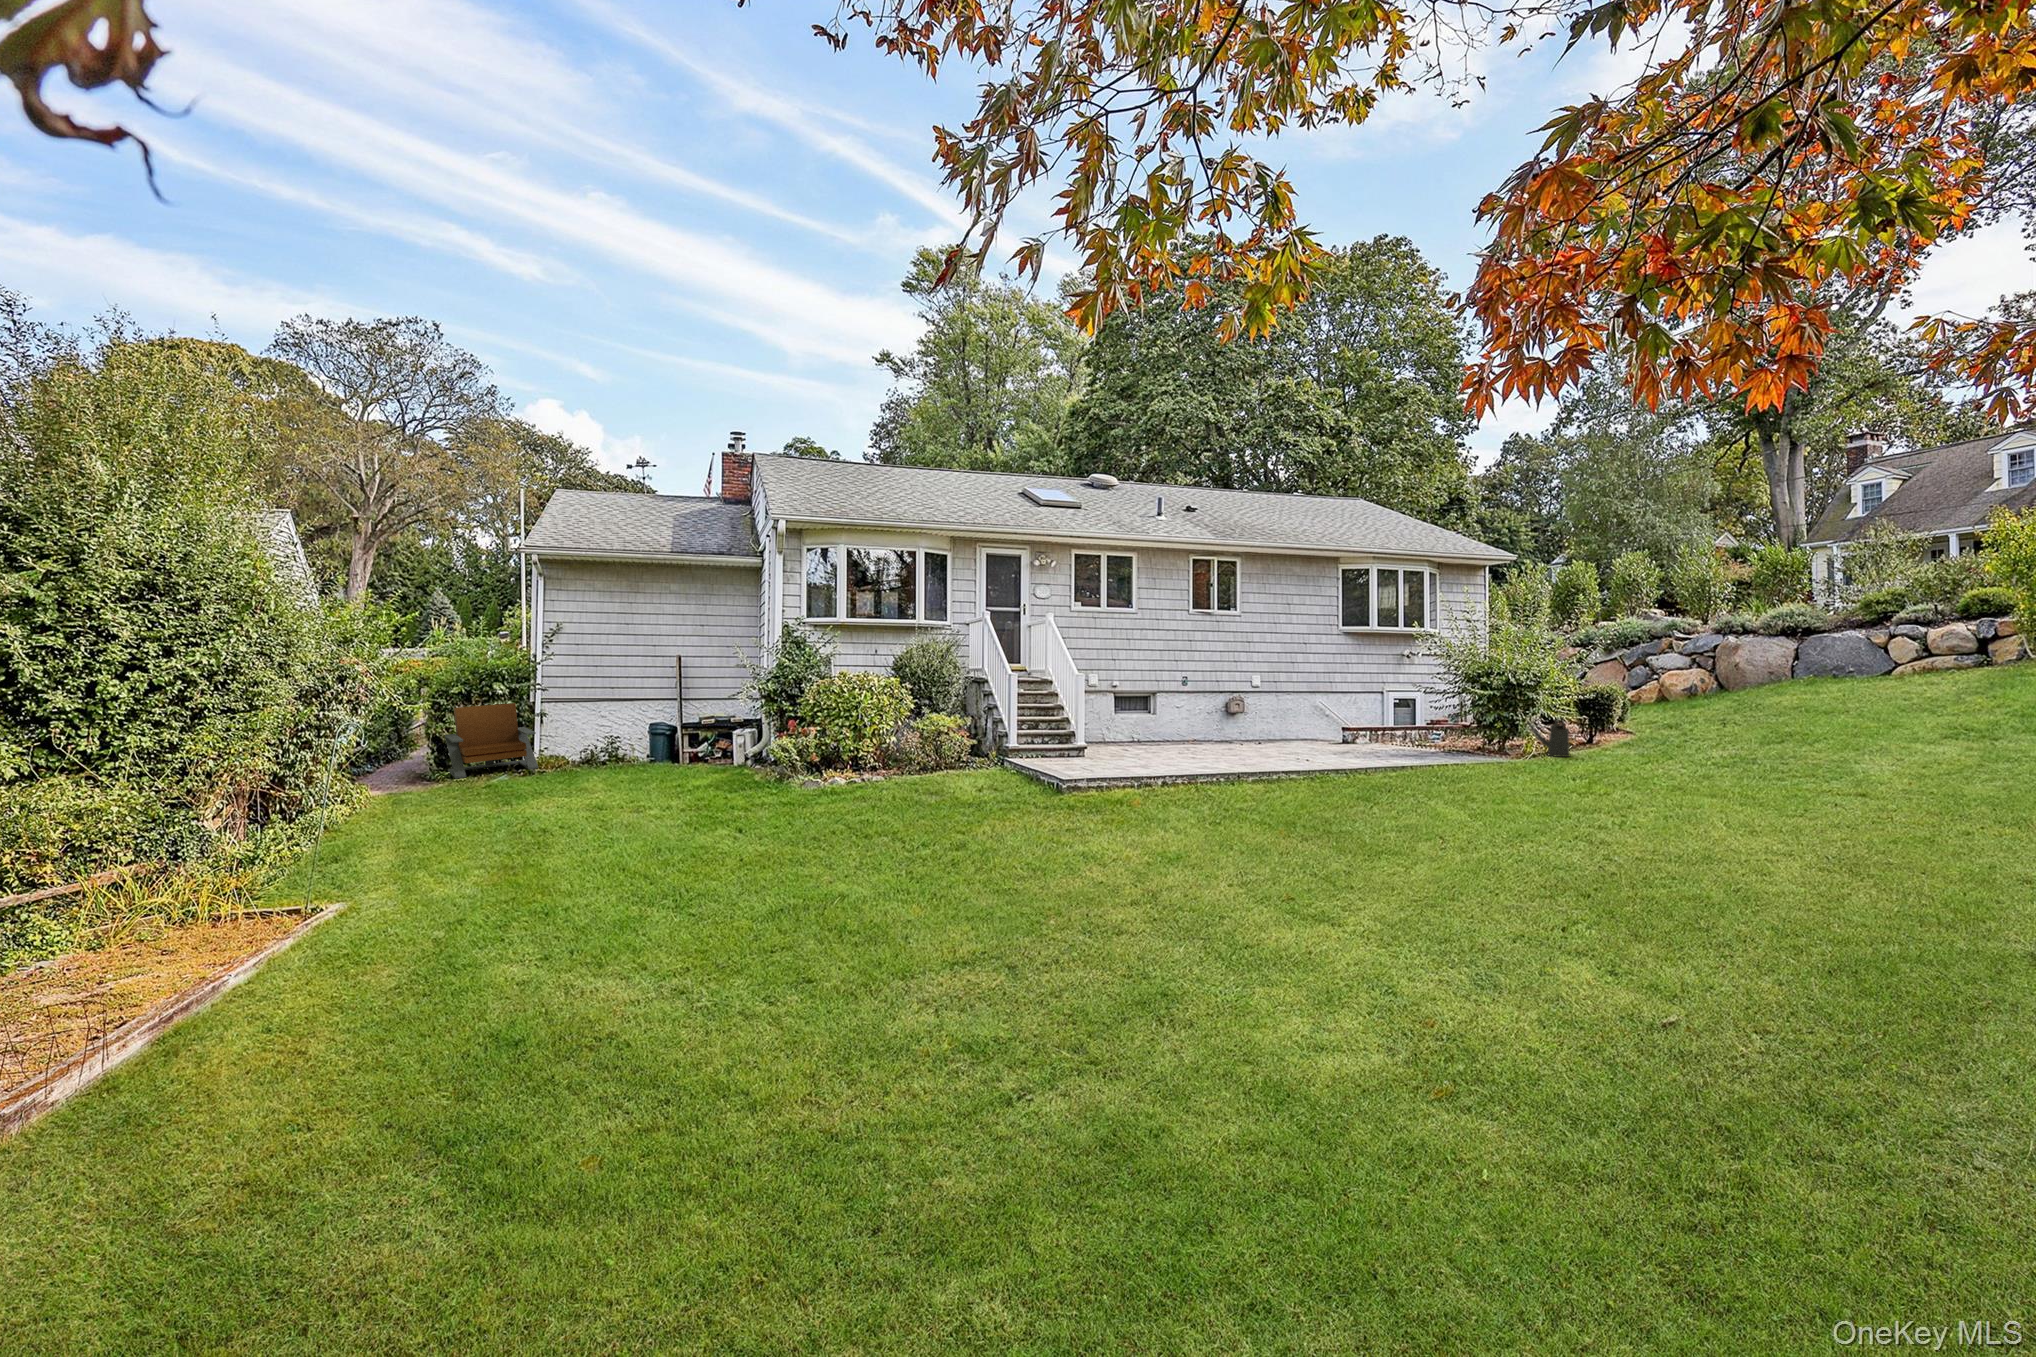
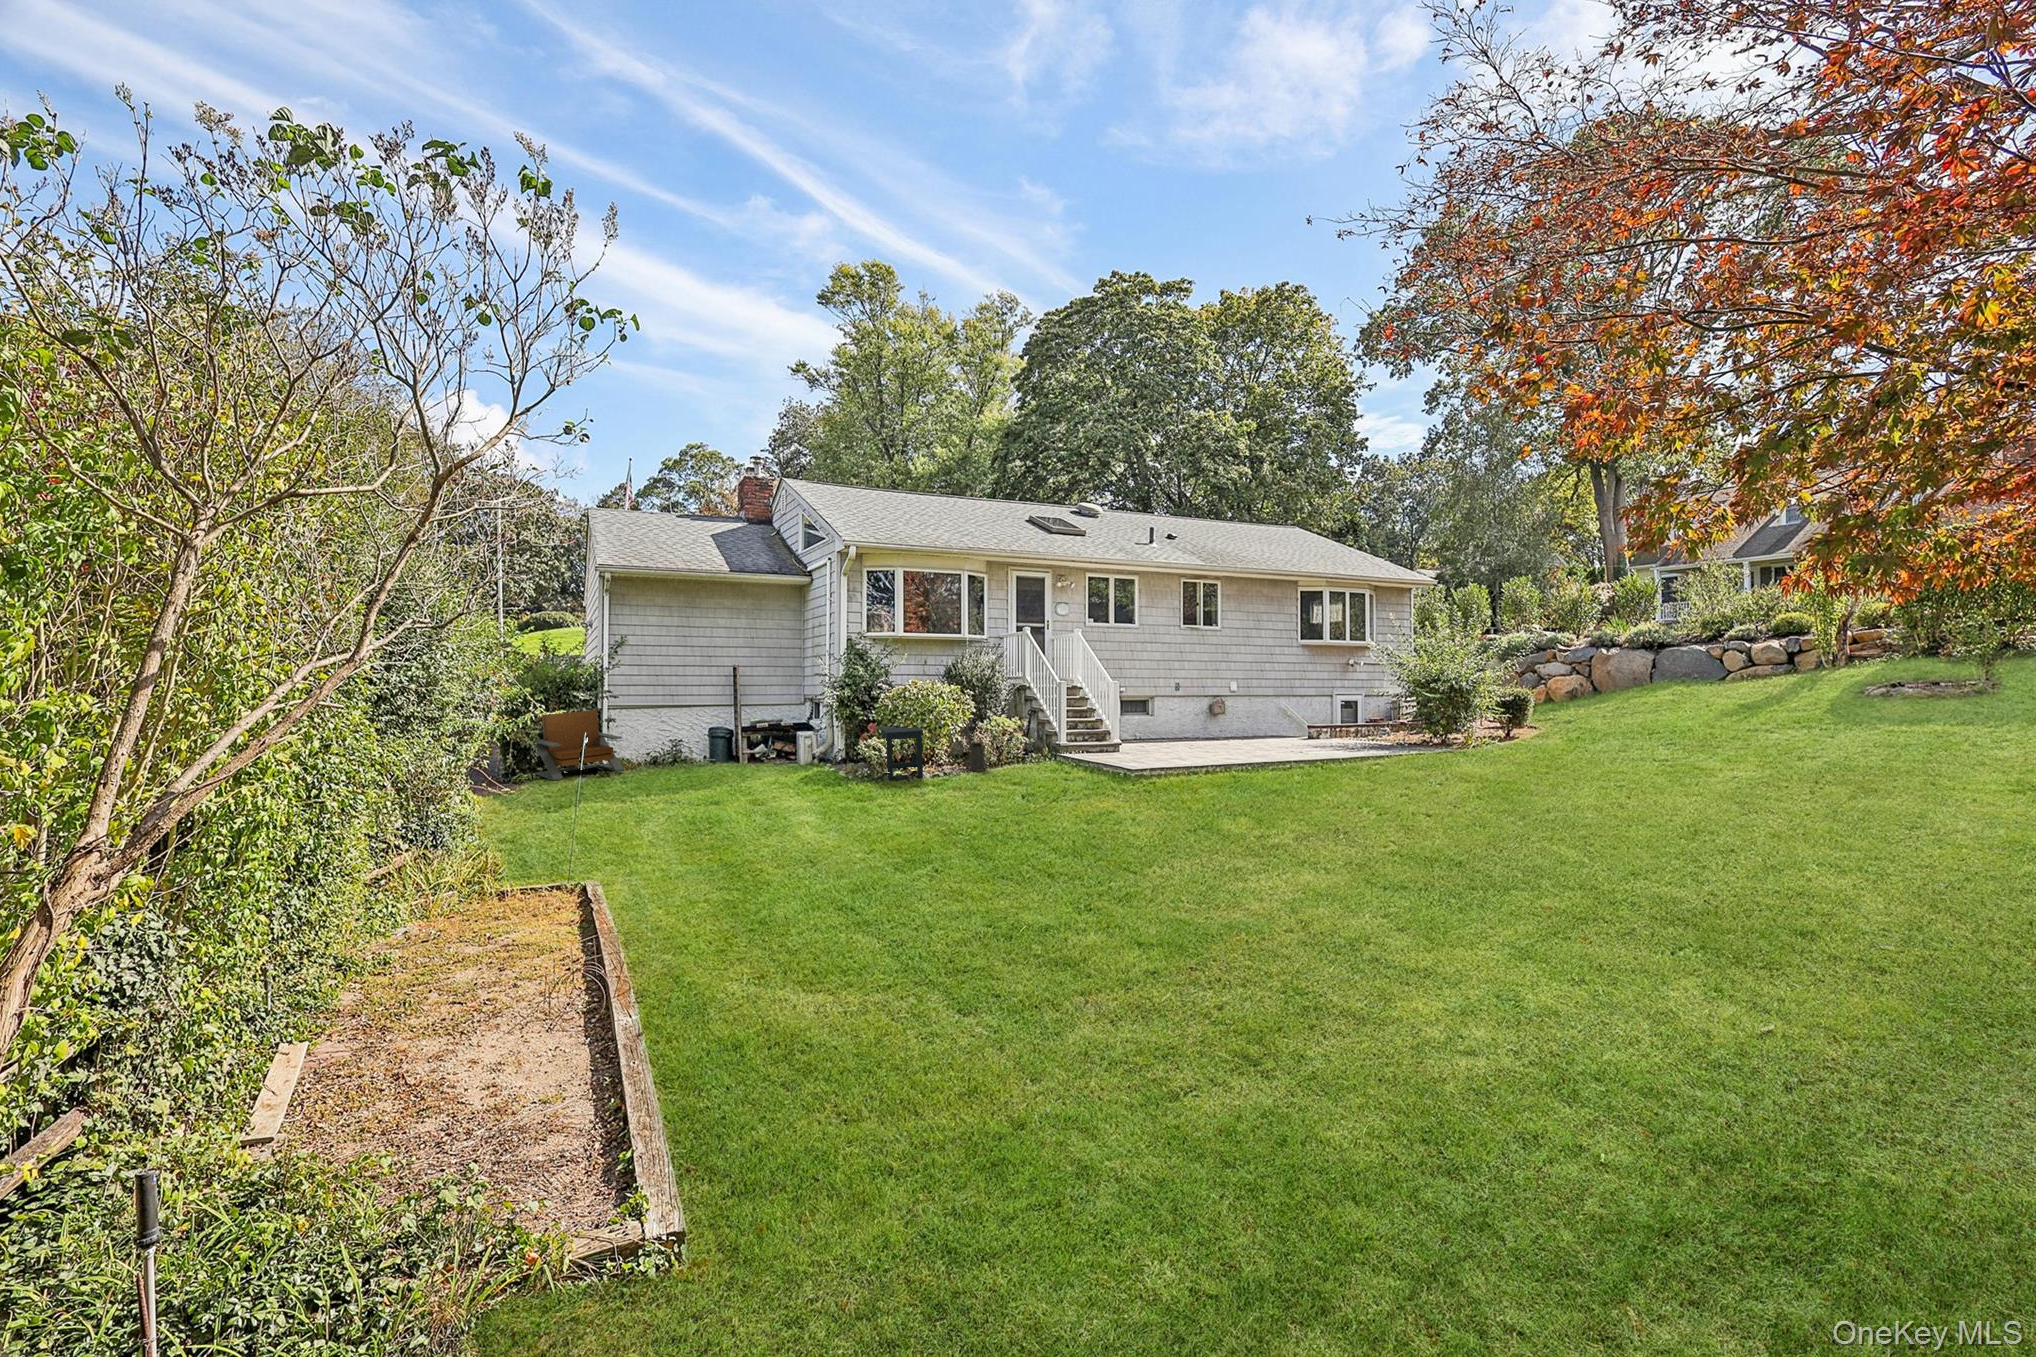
watering can: present [1527,718,1576,757] -> present [958,736,986,771]
side table: none [792,724,837,785] -> present [880,727,923,780]

